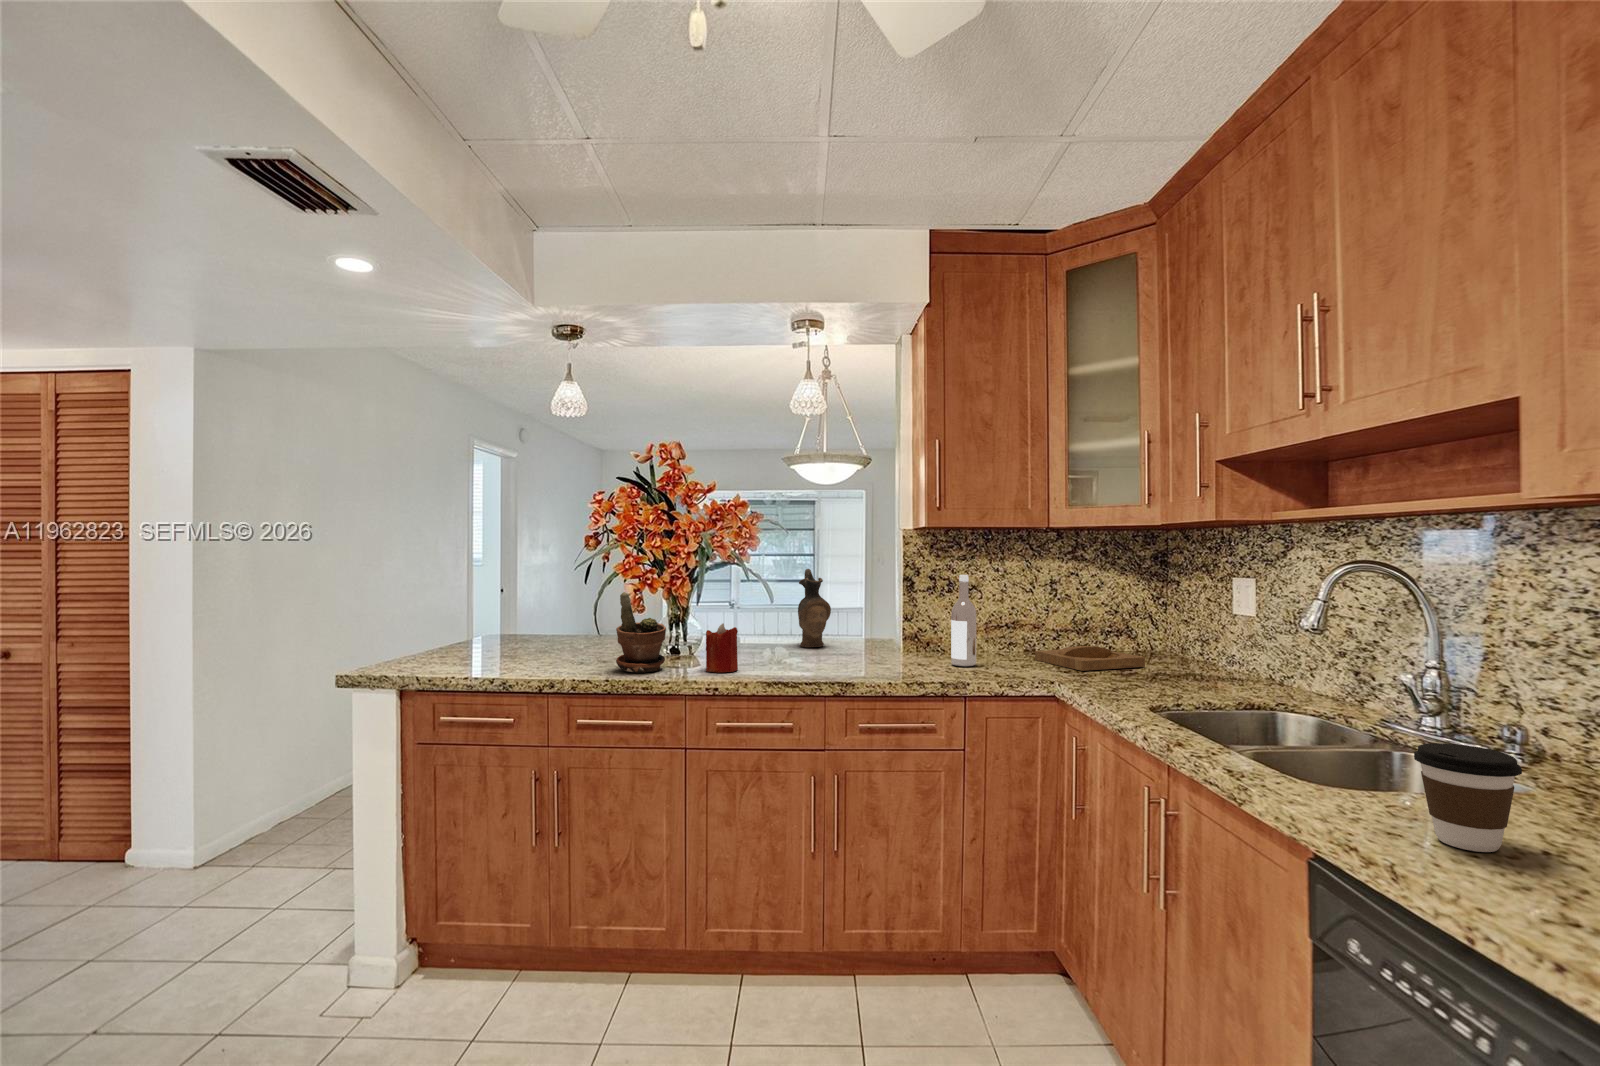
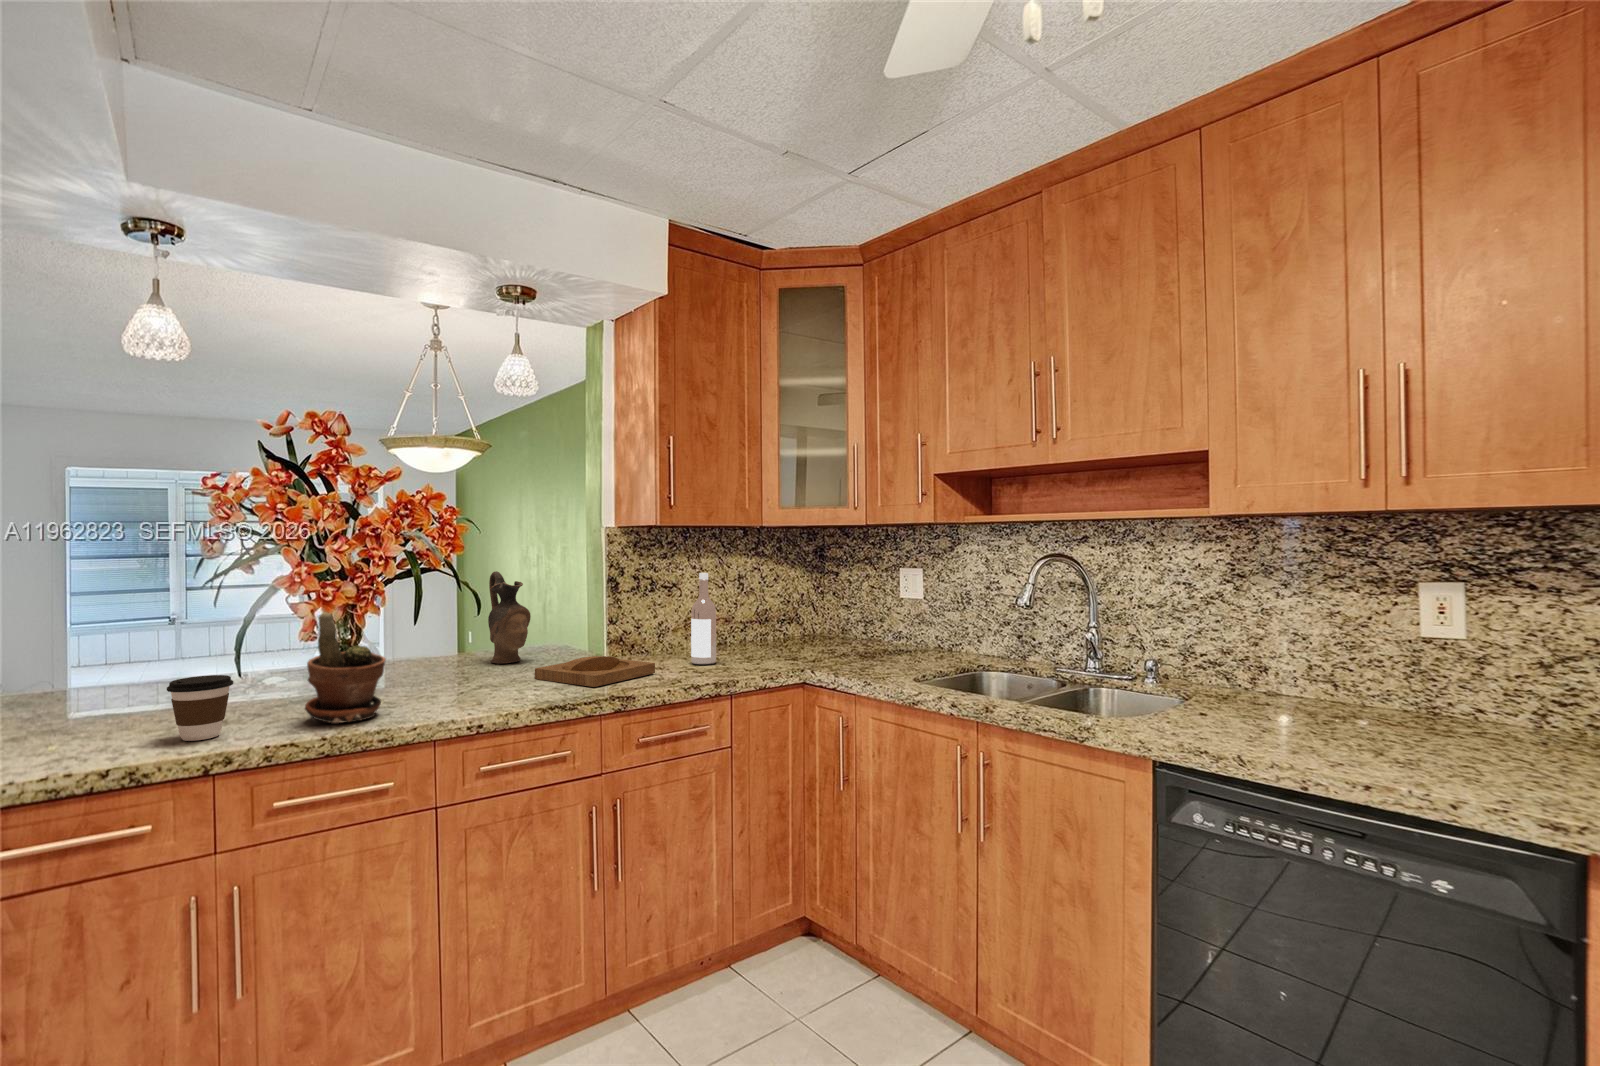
candle: present [706,623,738,672] -> none [441,643,485,707]
tray: present [1035,646,1145,671] -> present [535,656,655,687]
coffee cup: present [1414,743,1522,852] -> present [167,675,233,741]

